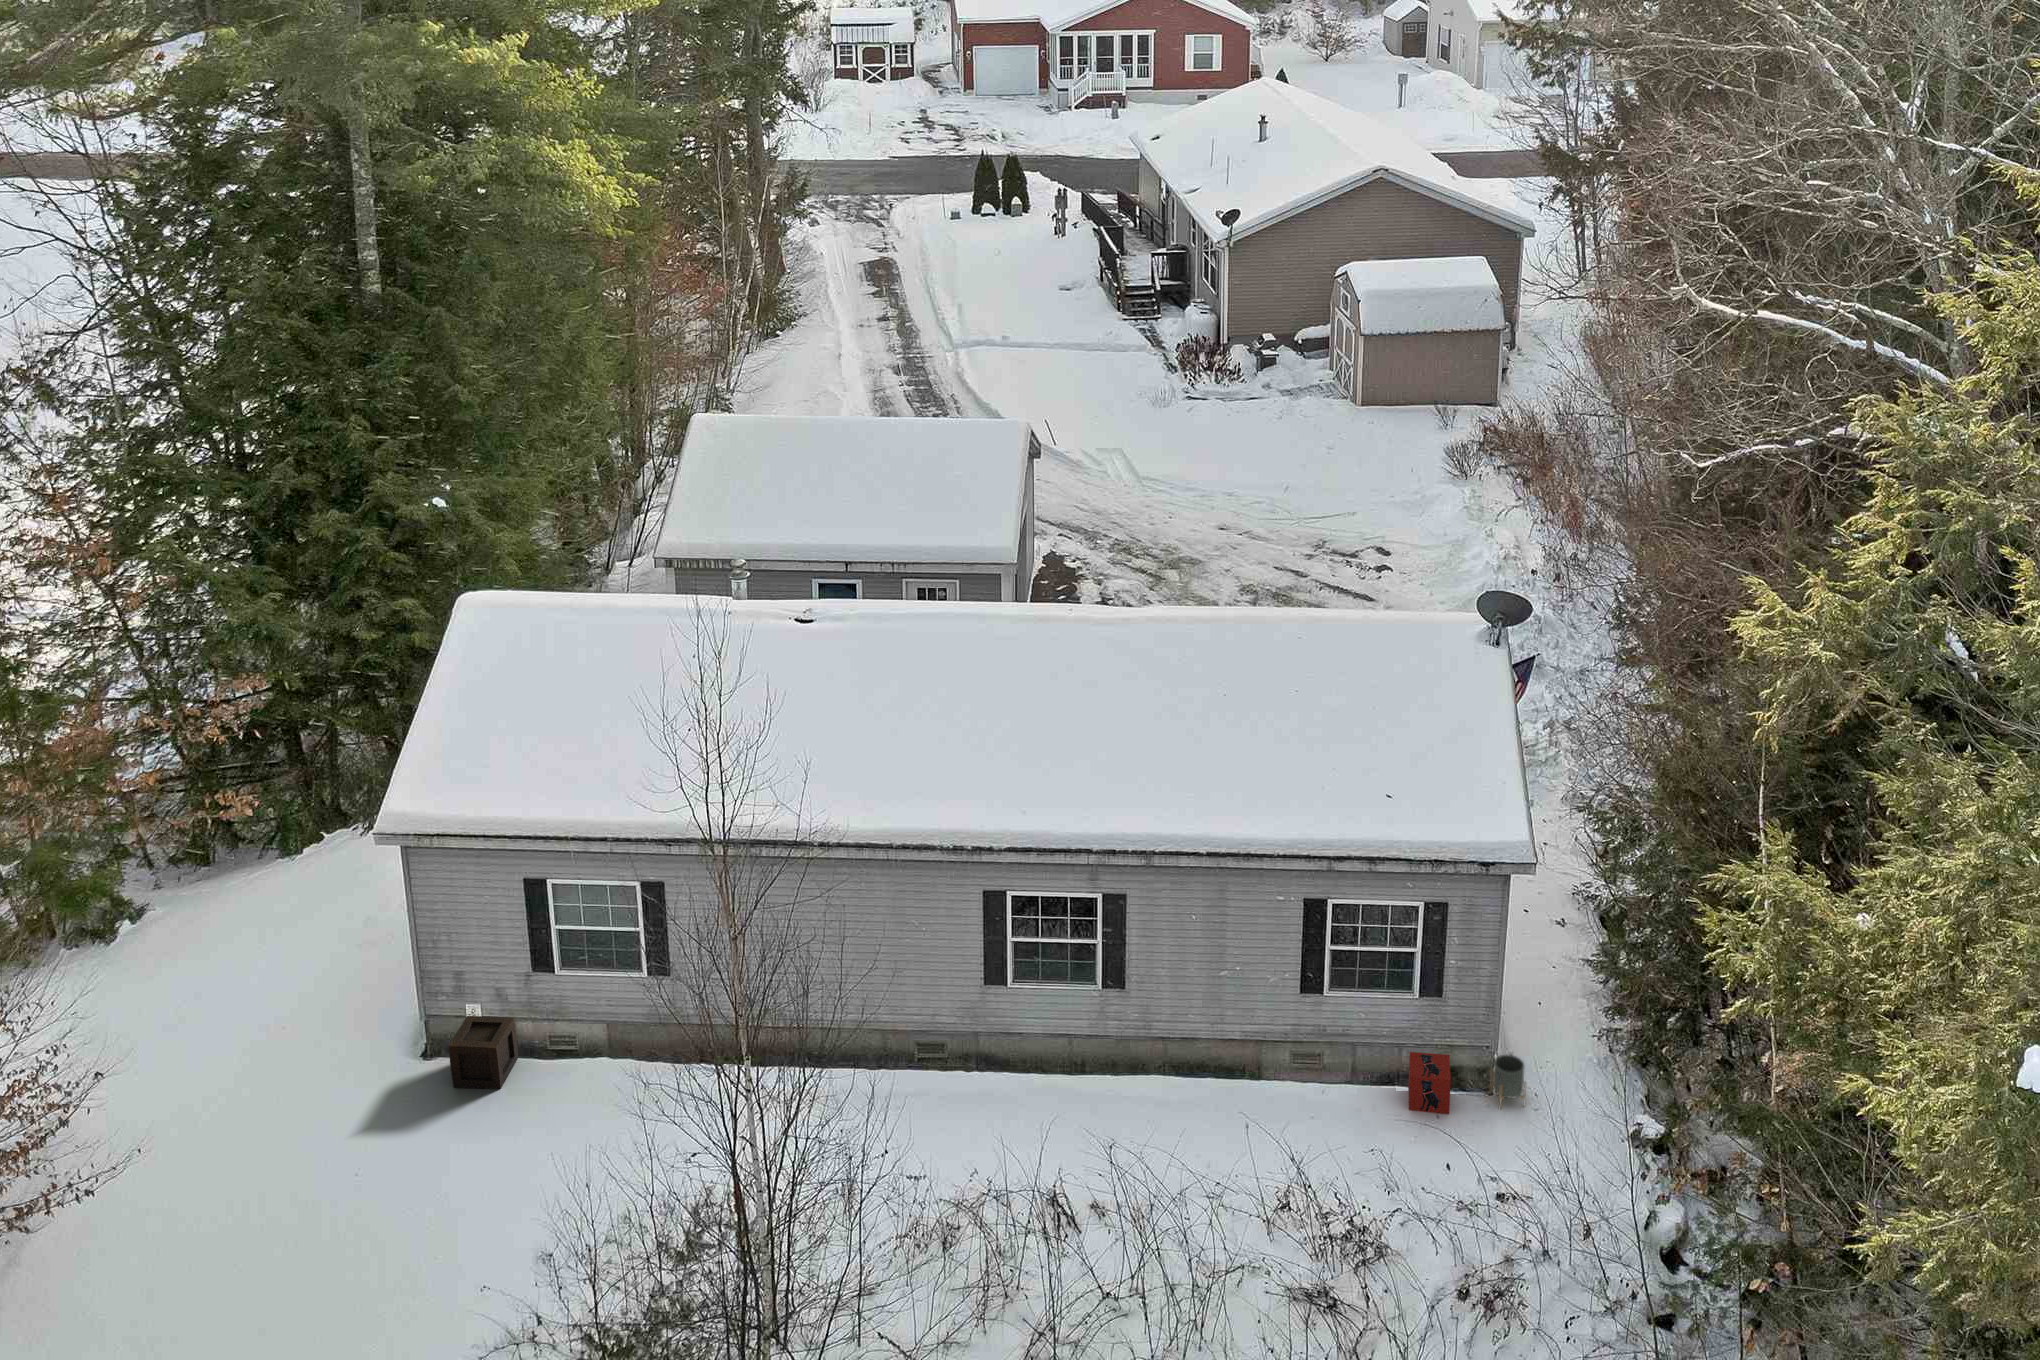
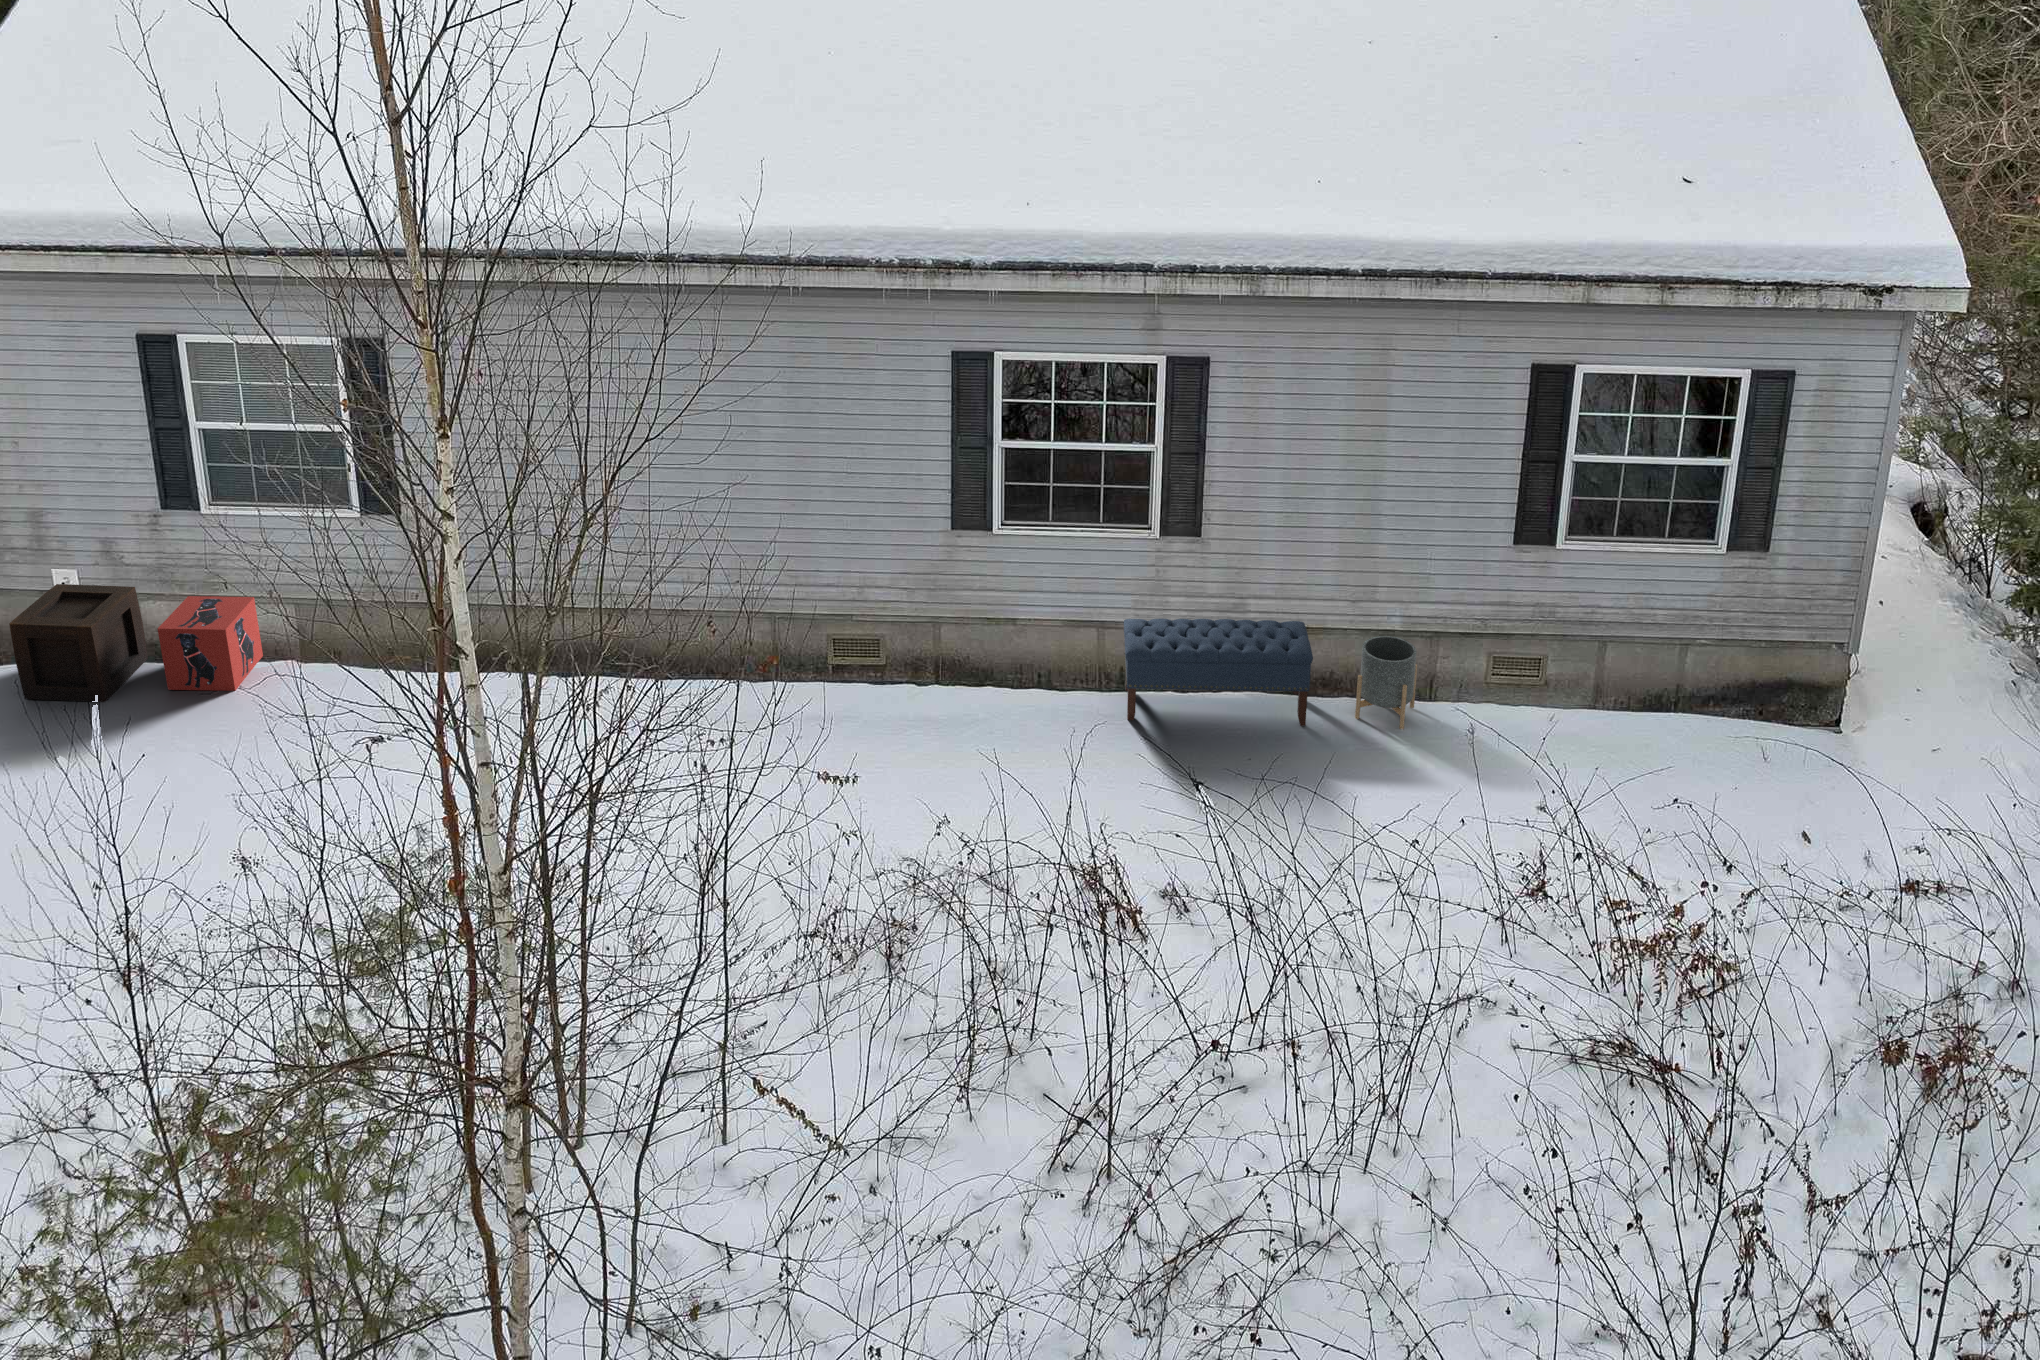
bench: none [1082,1034,1187,1099] -> present [1124,618,1313,726]
storage box: present [1408,1052,1451,1114] -> present [158,596,263,691]
planter: present [1490,1054,1526,1108] -> present [1355,636,1417,729]

